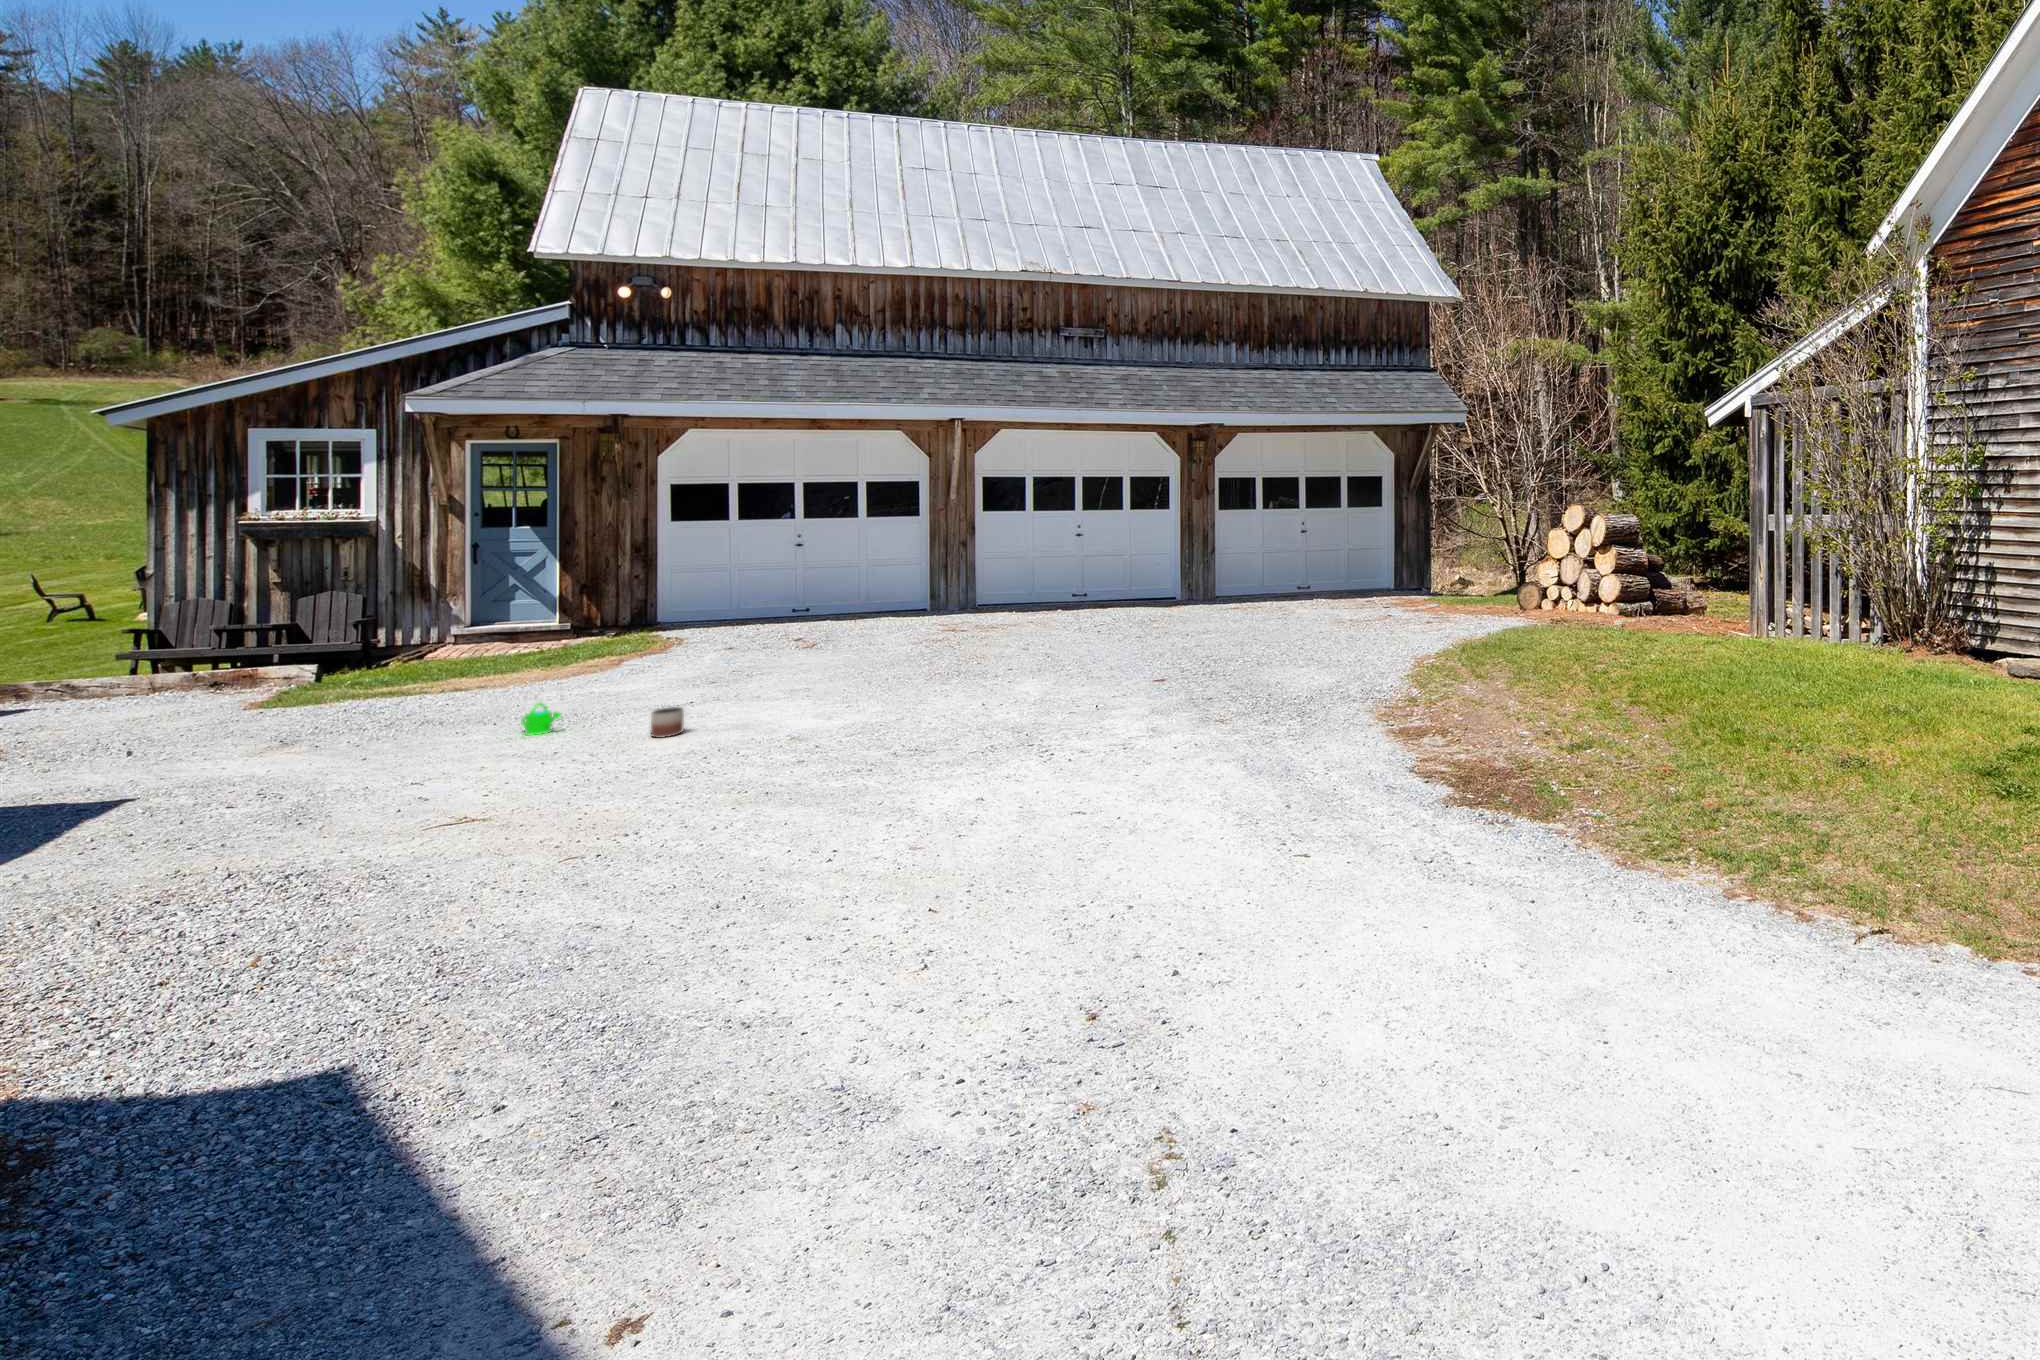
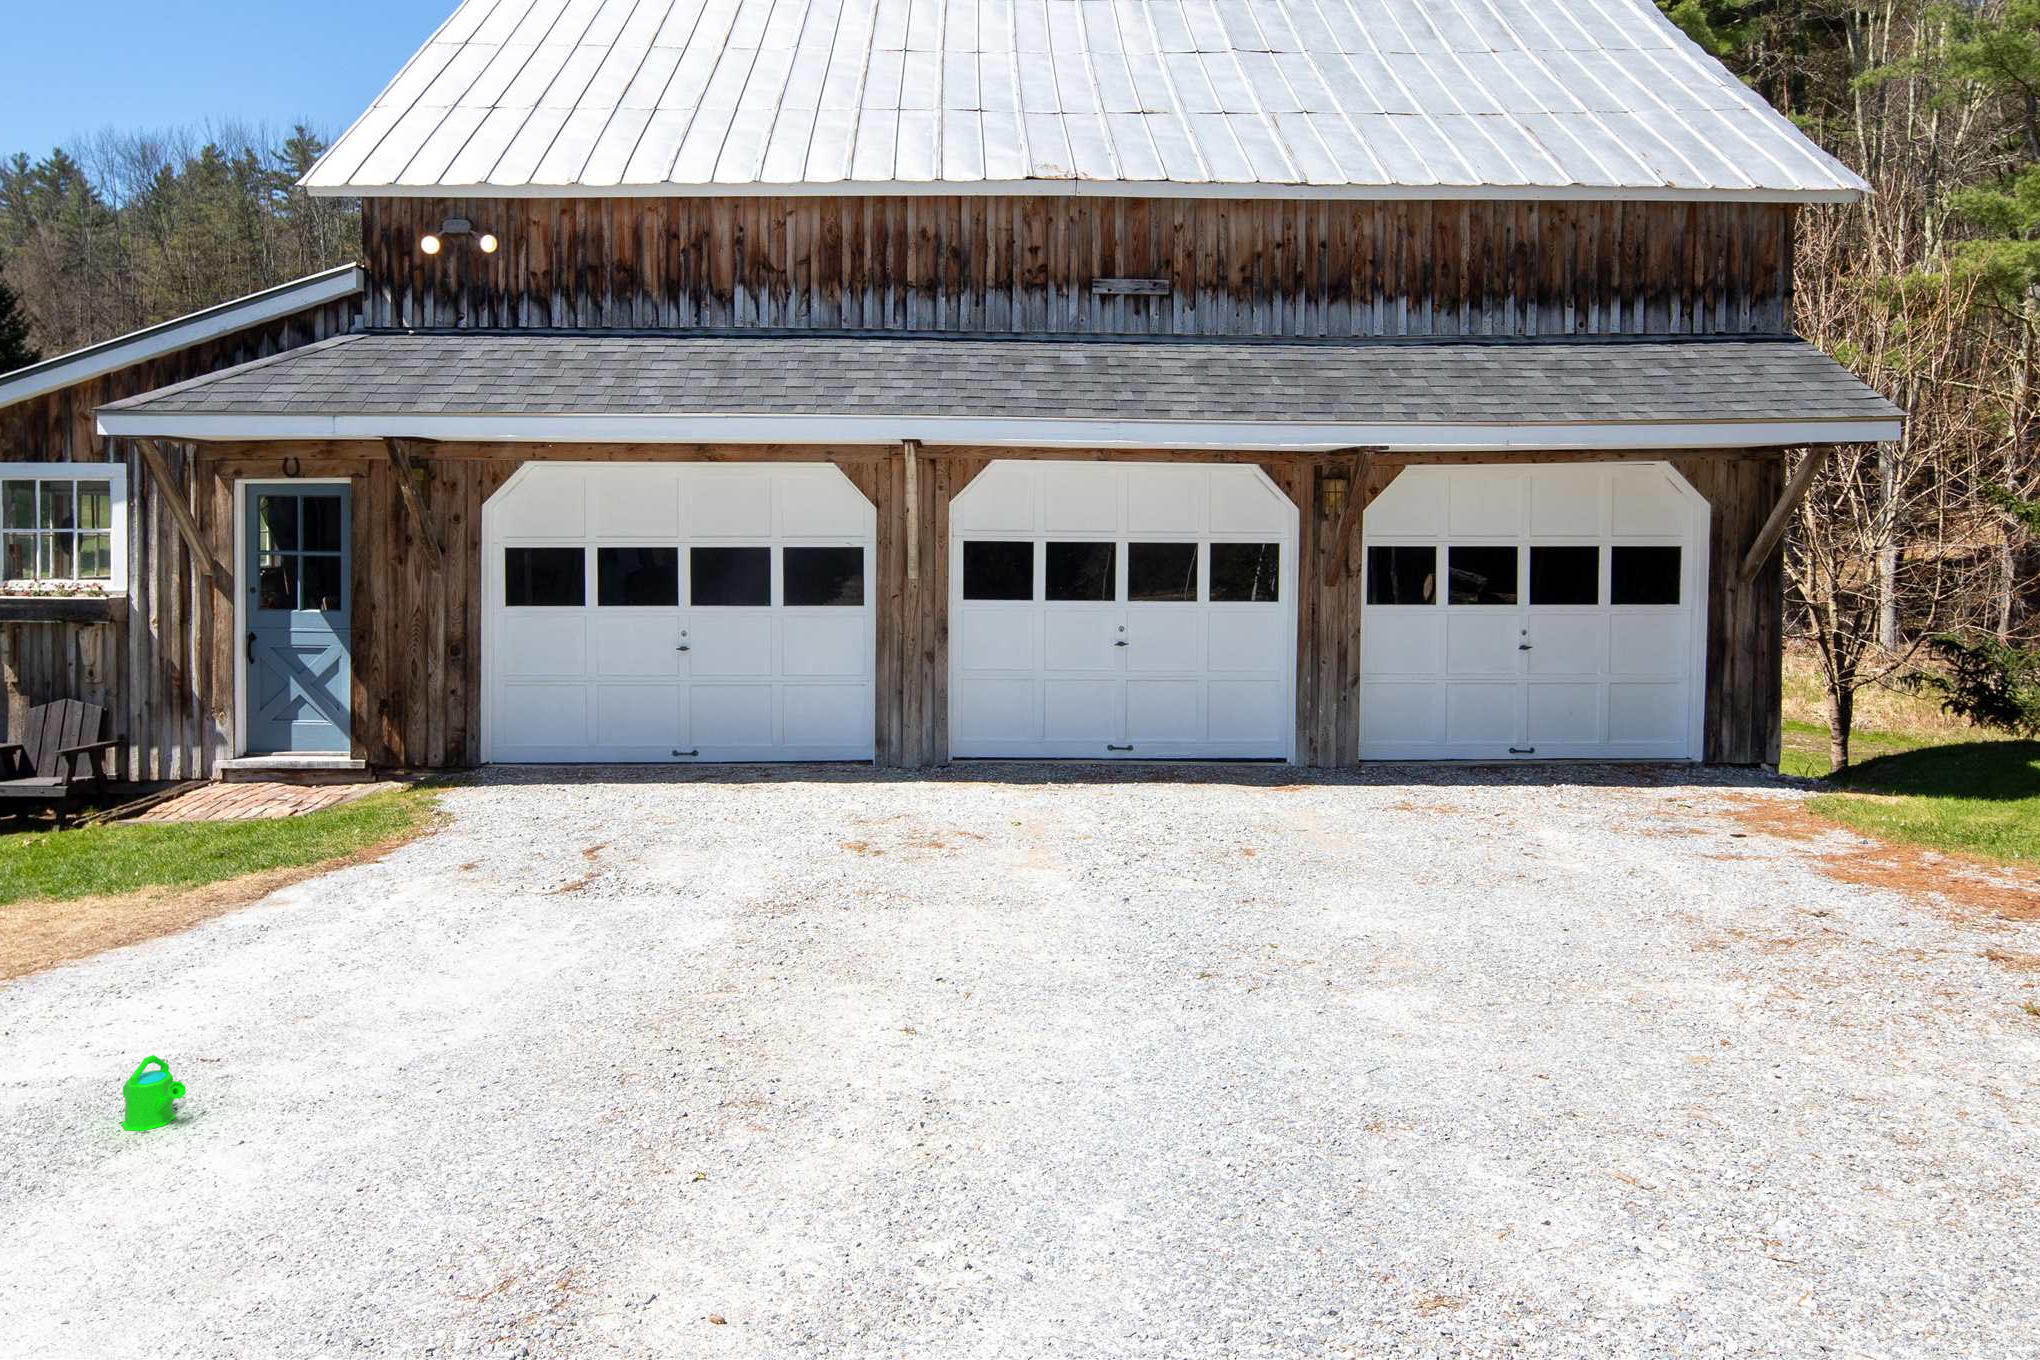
planter: present [651,707,684,738] -> none [322,1111,388,1193]

